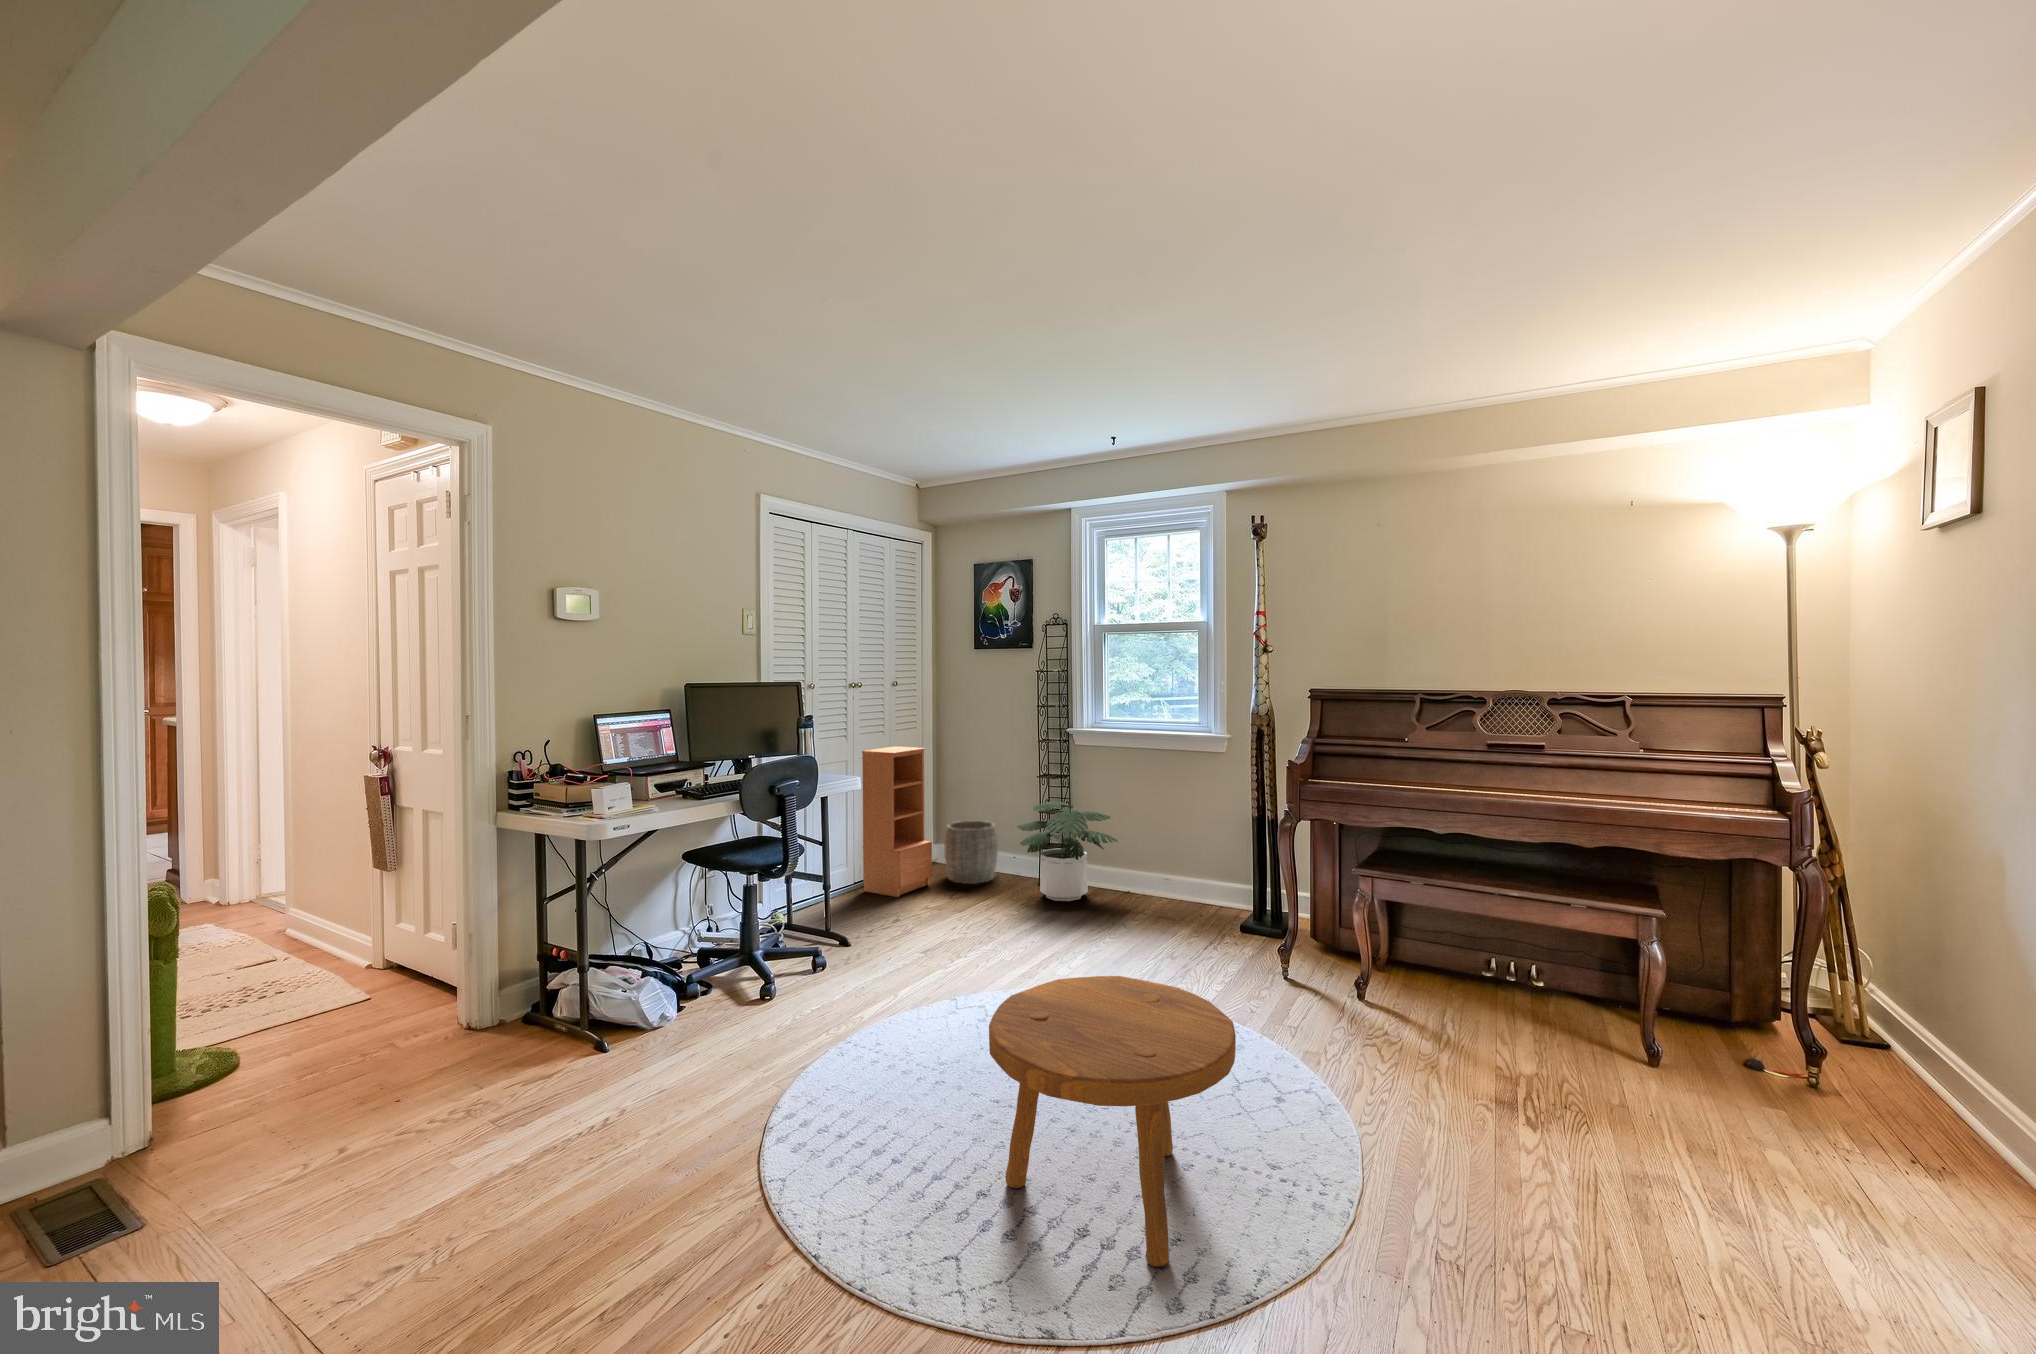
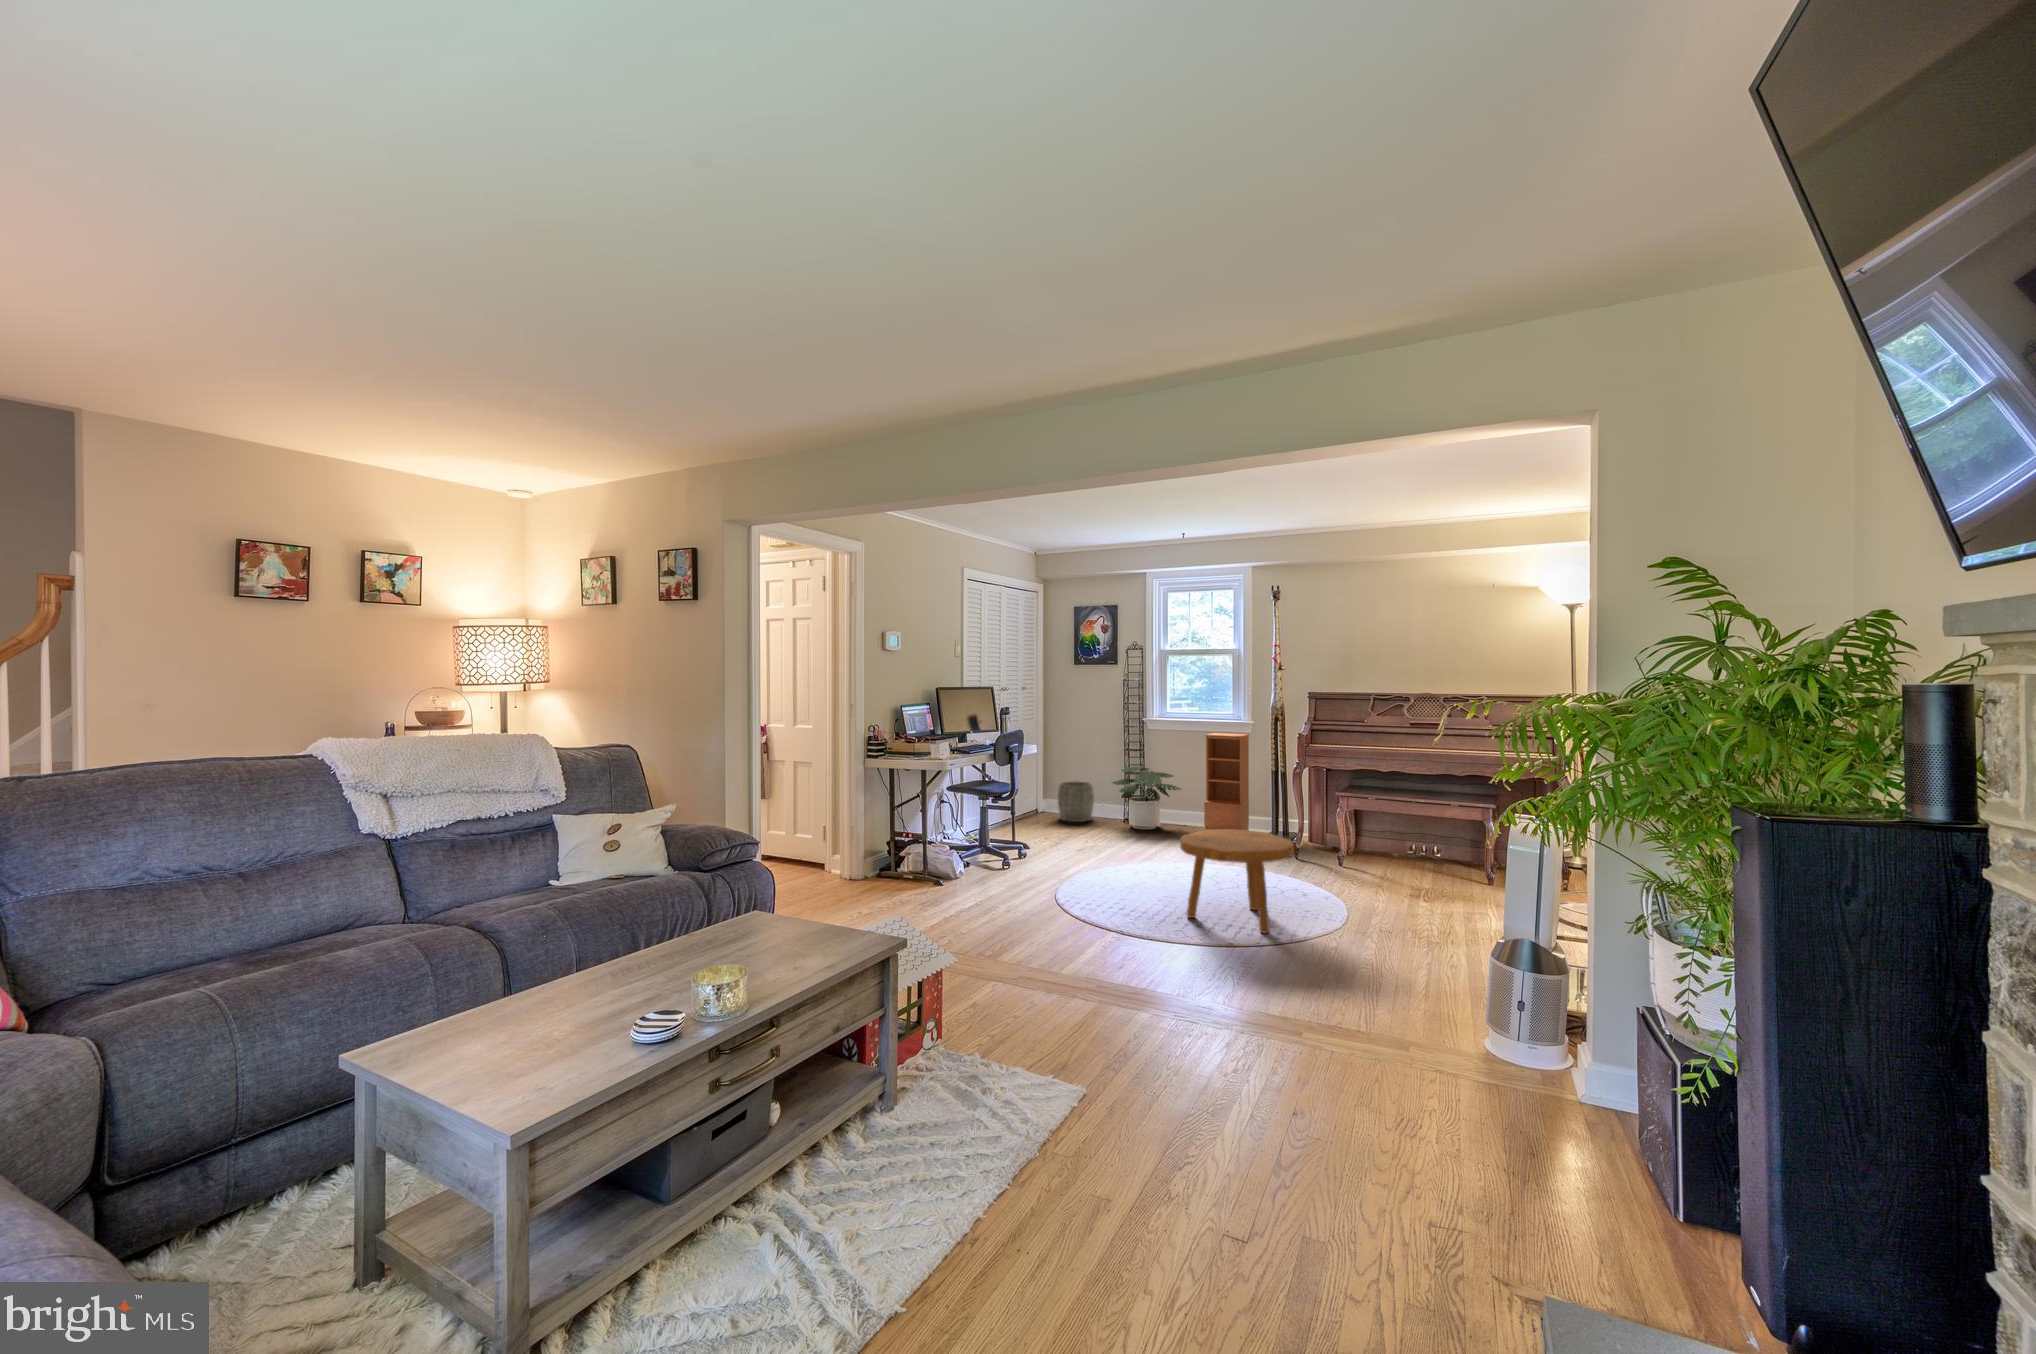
bookcase: present [862,746,932,897] -> present [1204,733,1249,831]

